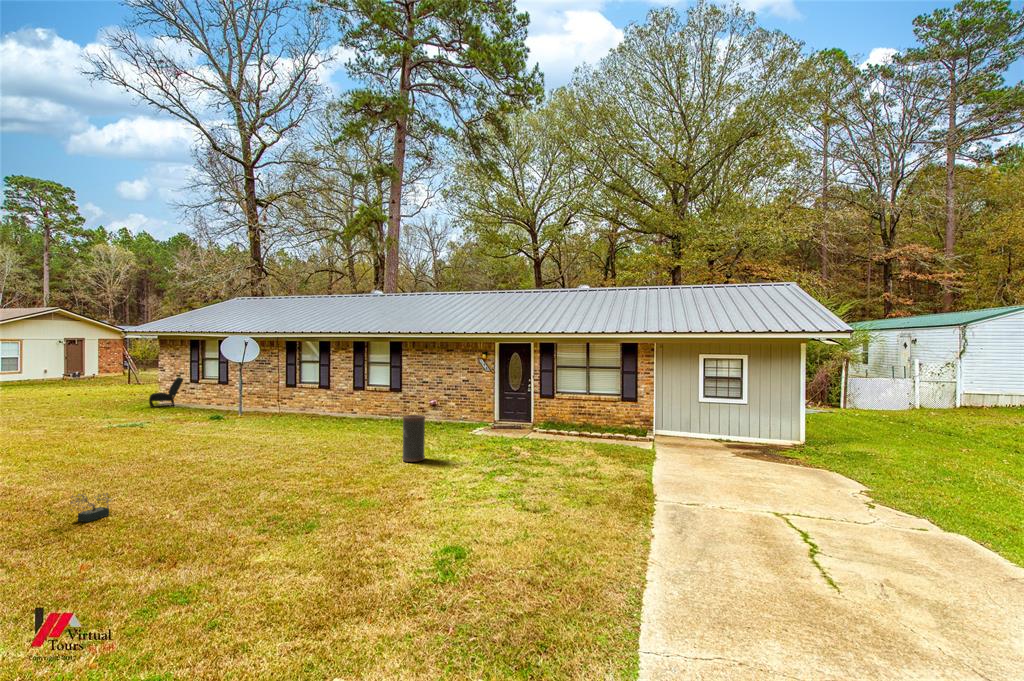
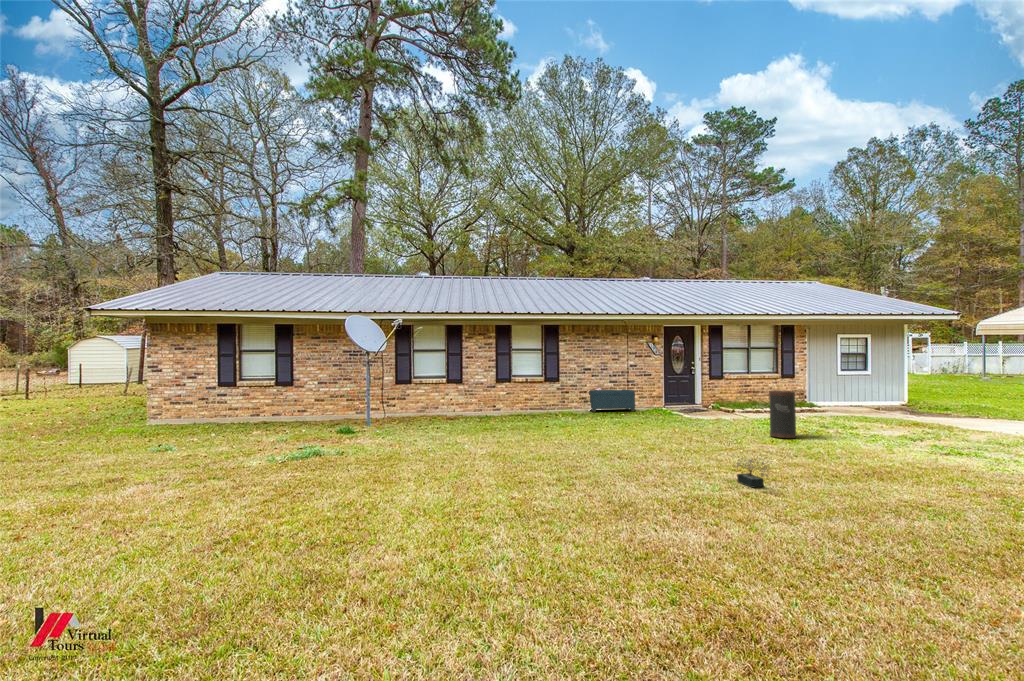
lounge chair: present [149,377,183,408] -> none [158,379,217,427]
bench: none [412,401,457,425] -> present [589,389,635,412]
decorative plant: present [70,493,112,522] -> present [734,458,769,487]

